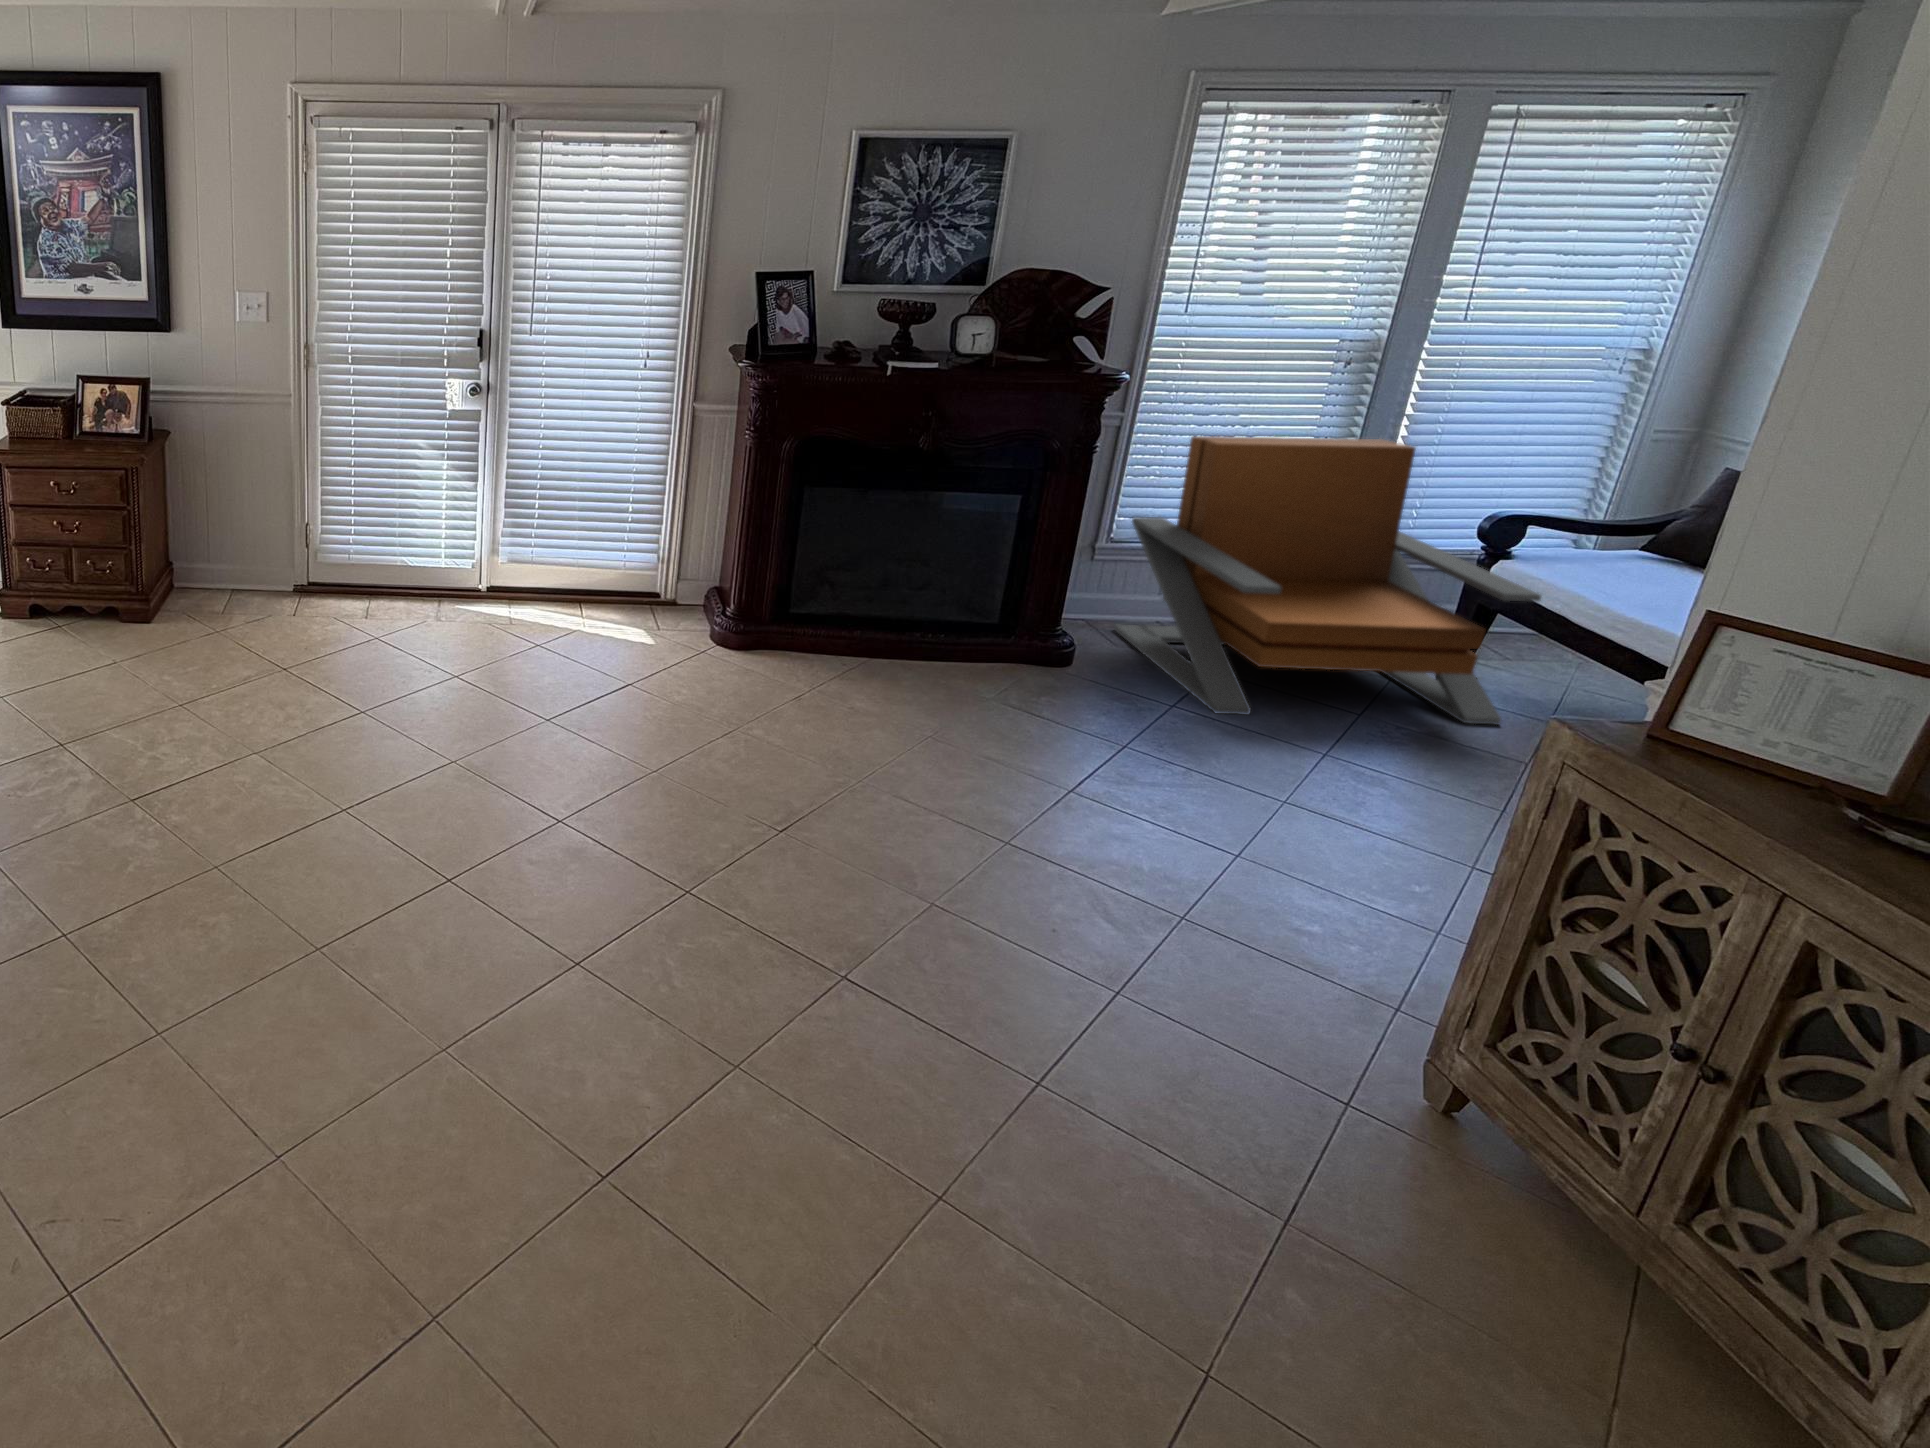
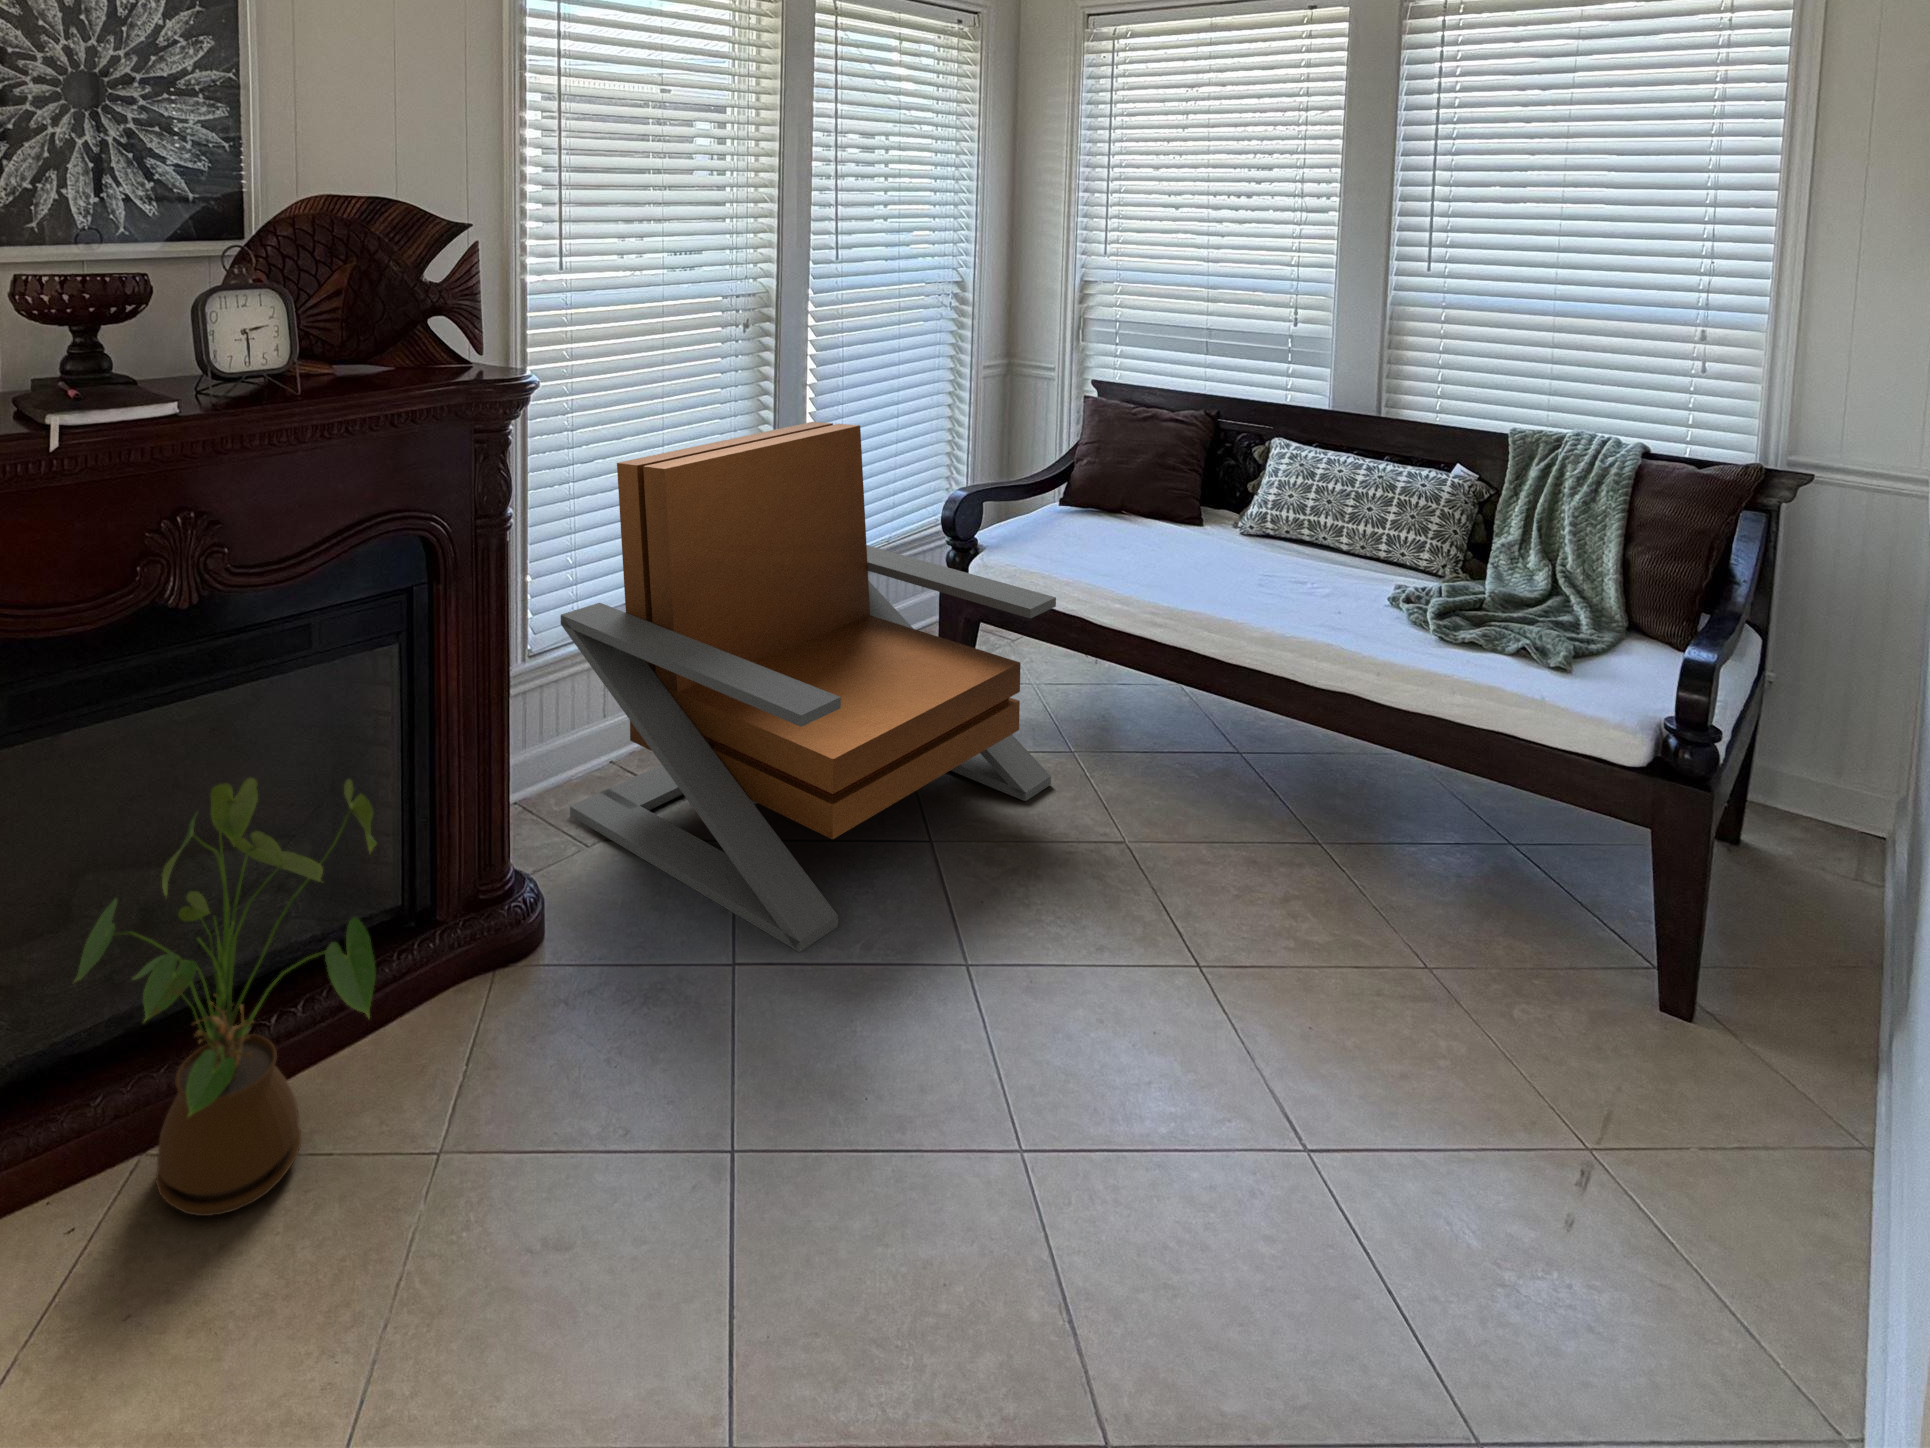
house plant: none [859,526,987,679] -> present [75,778,376,1216]

